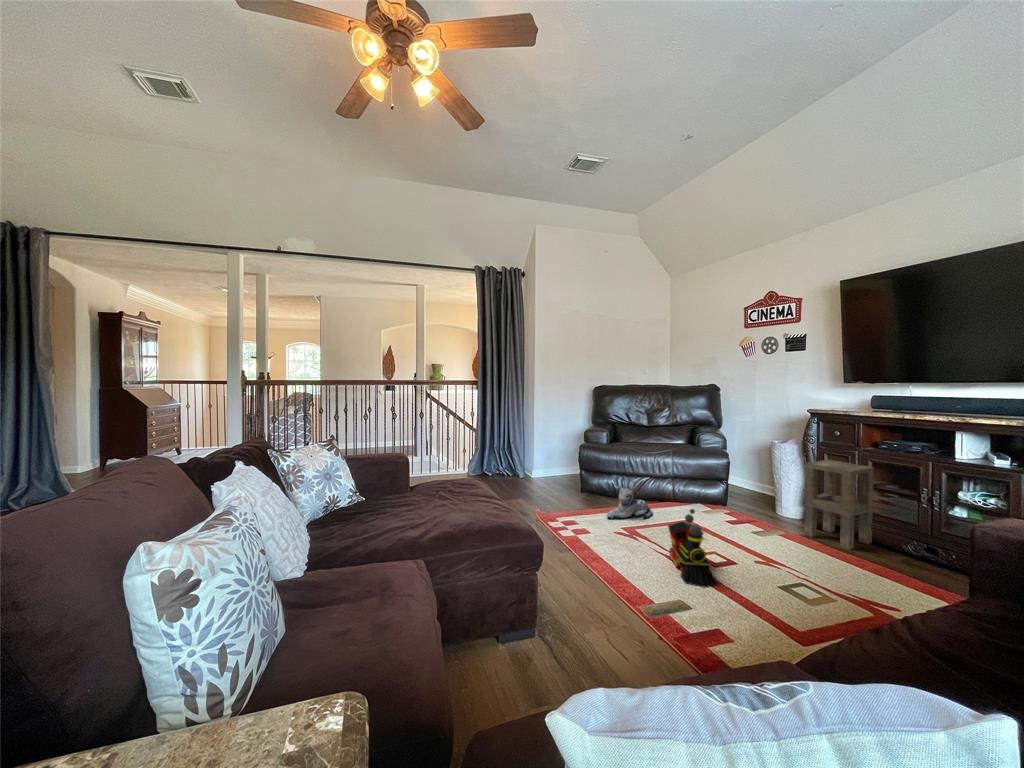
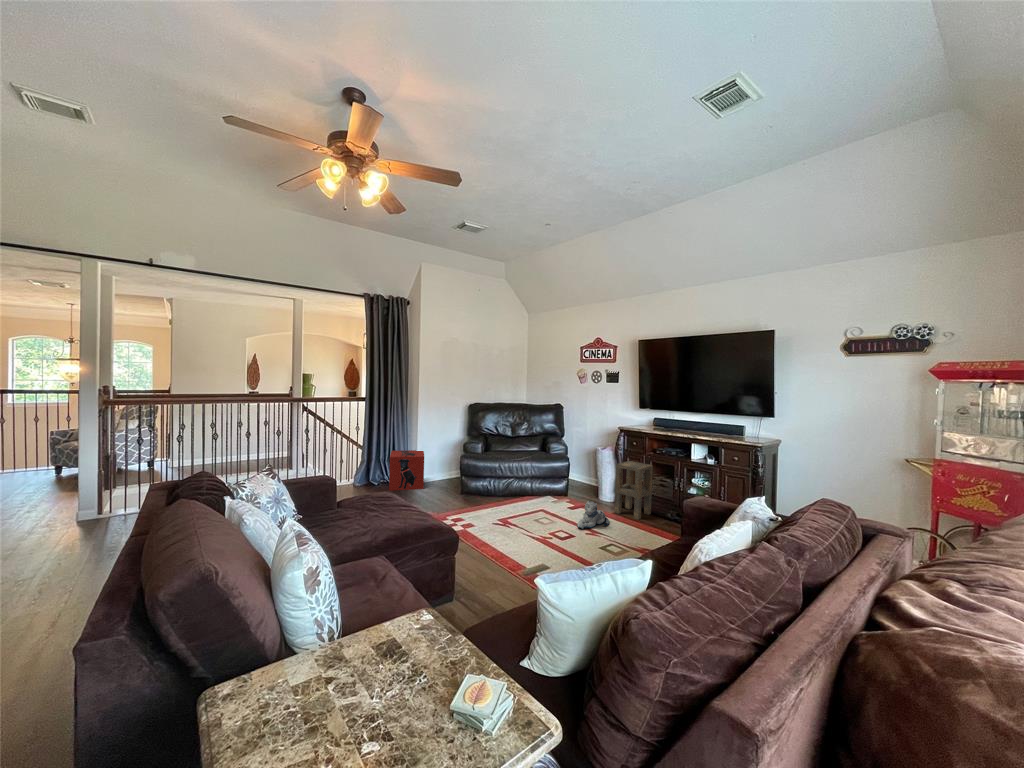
storage box: none [502,439,542,484] -> present [389,450,424,491]
plush toy: present [606,487,653,519] -> present [577,501,609,529]
toy train: present [668,509,717,588] -> none [531,502,563,555]

